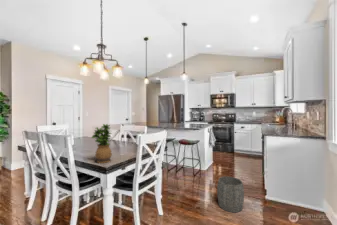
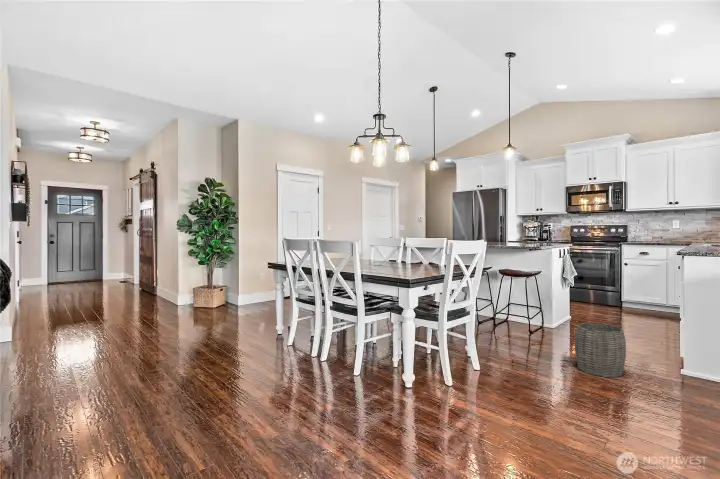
potted plant: present [92,124,112,163] -> none [385,224,412,276]

